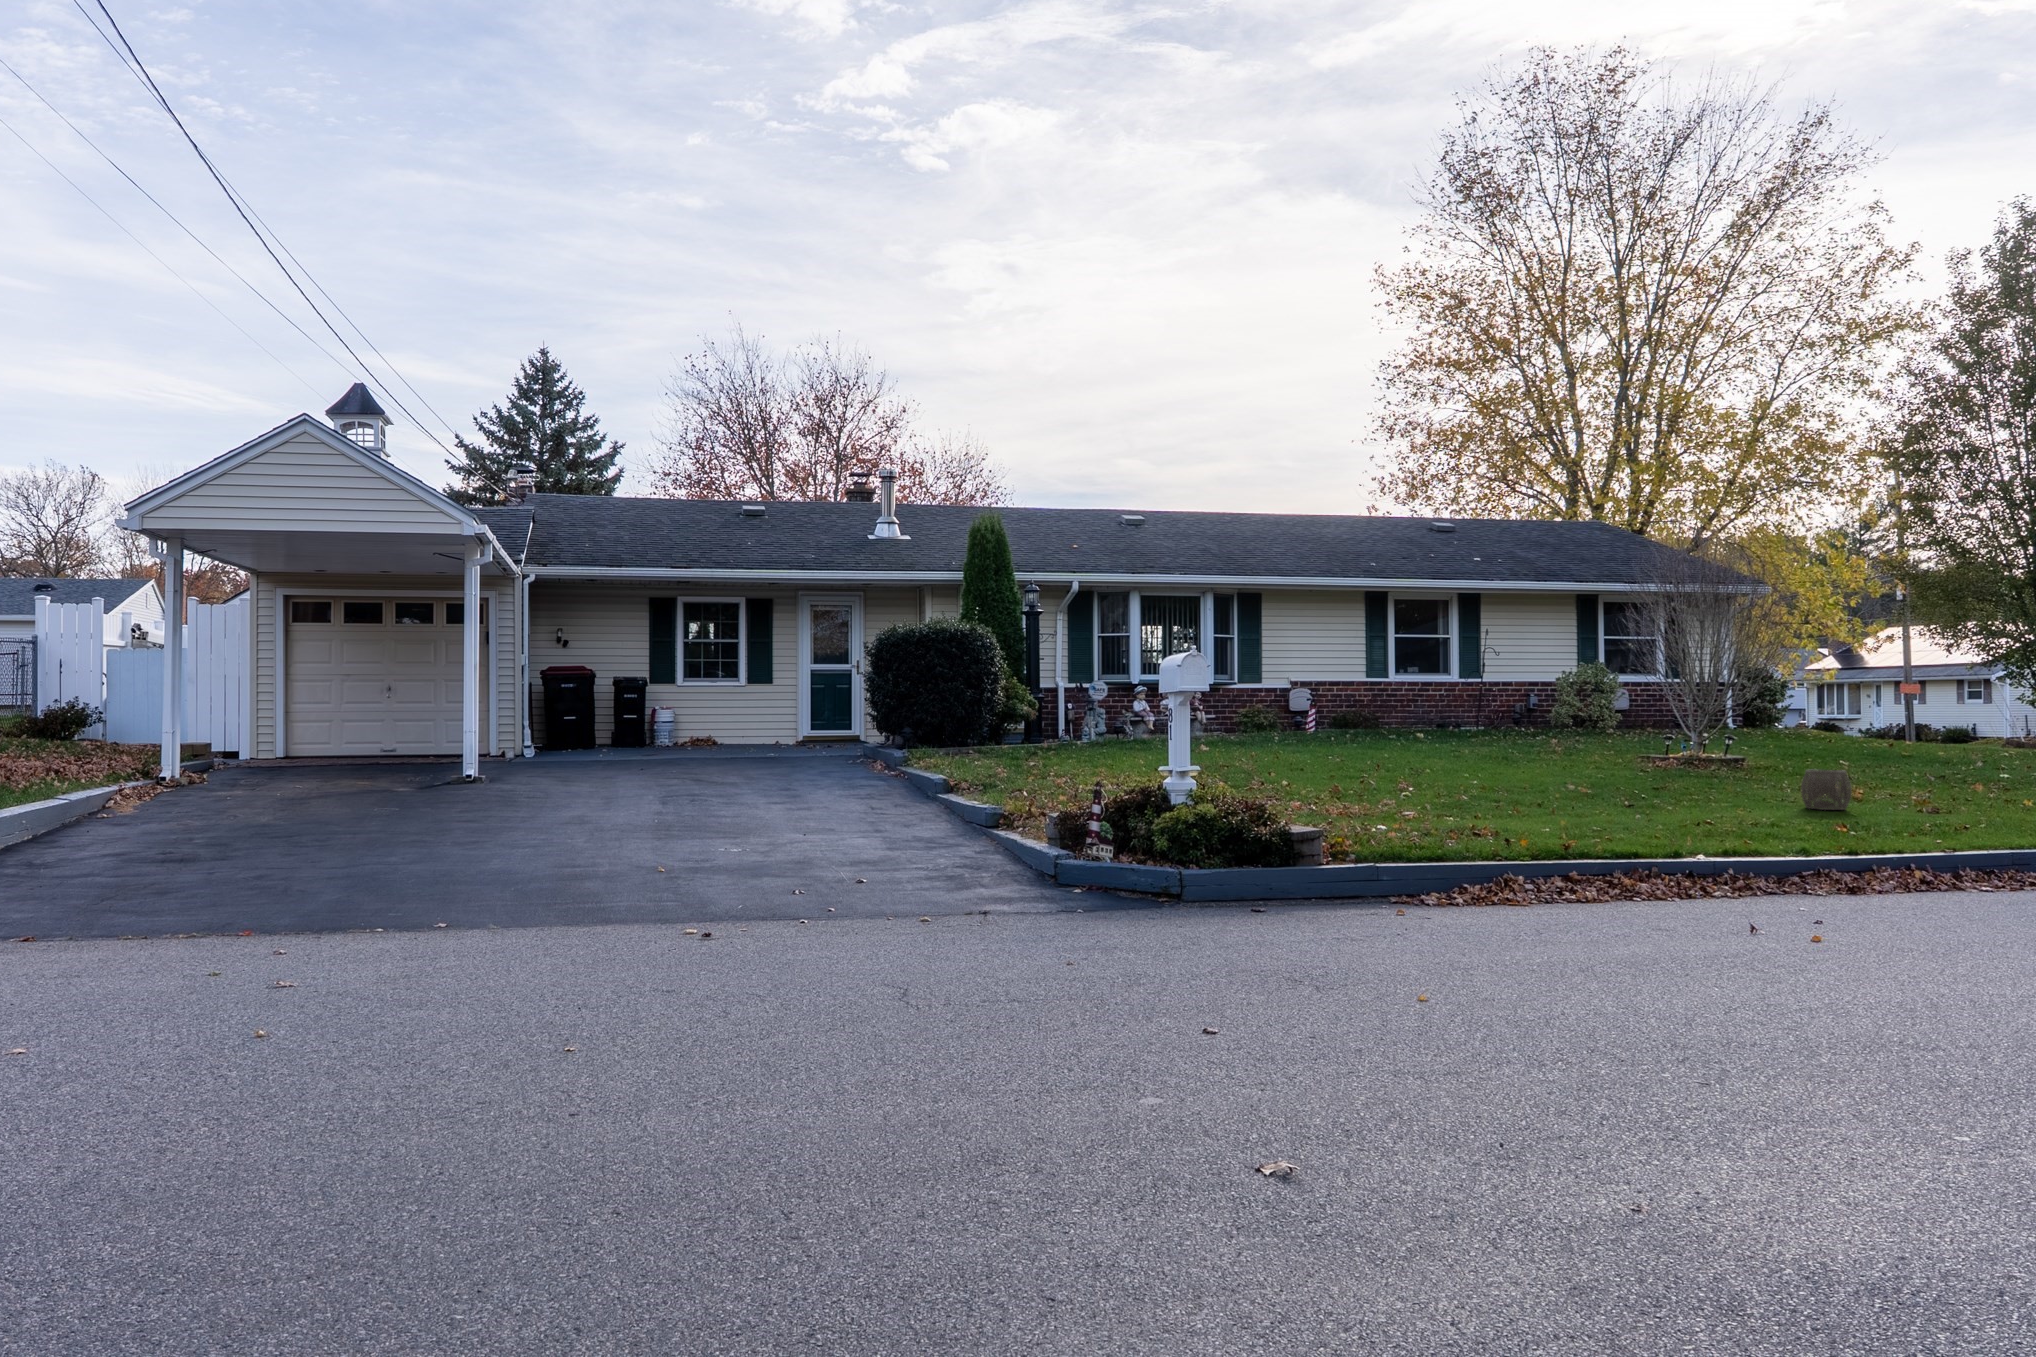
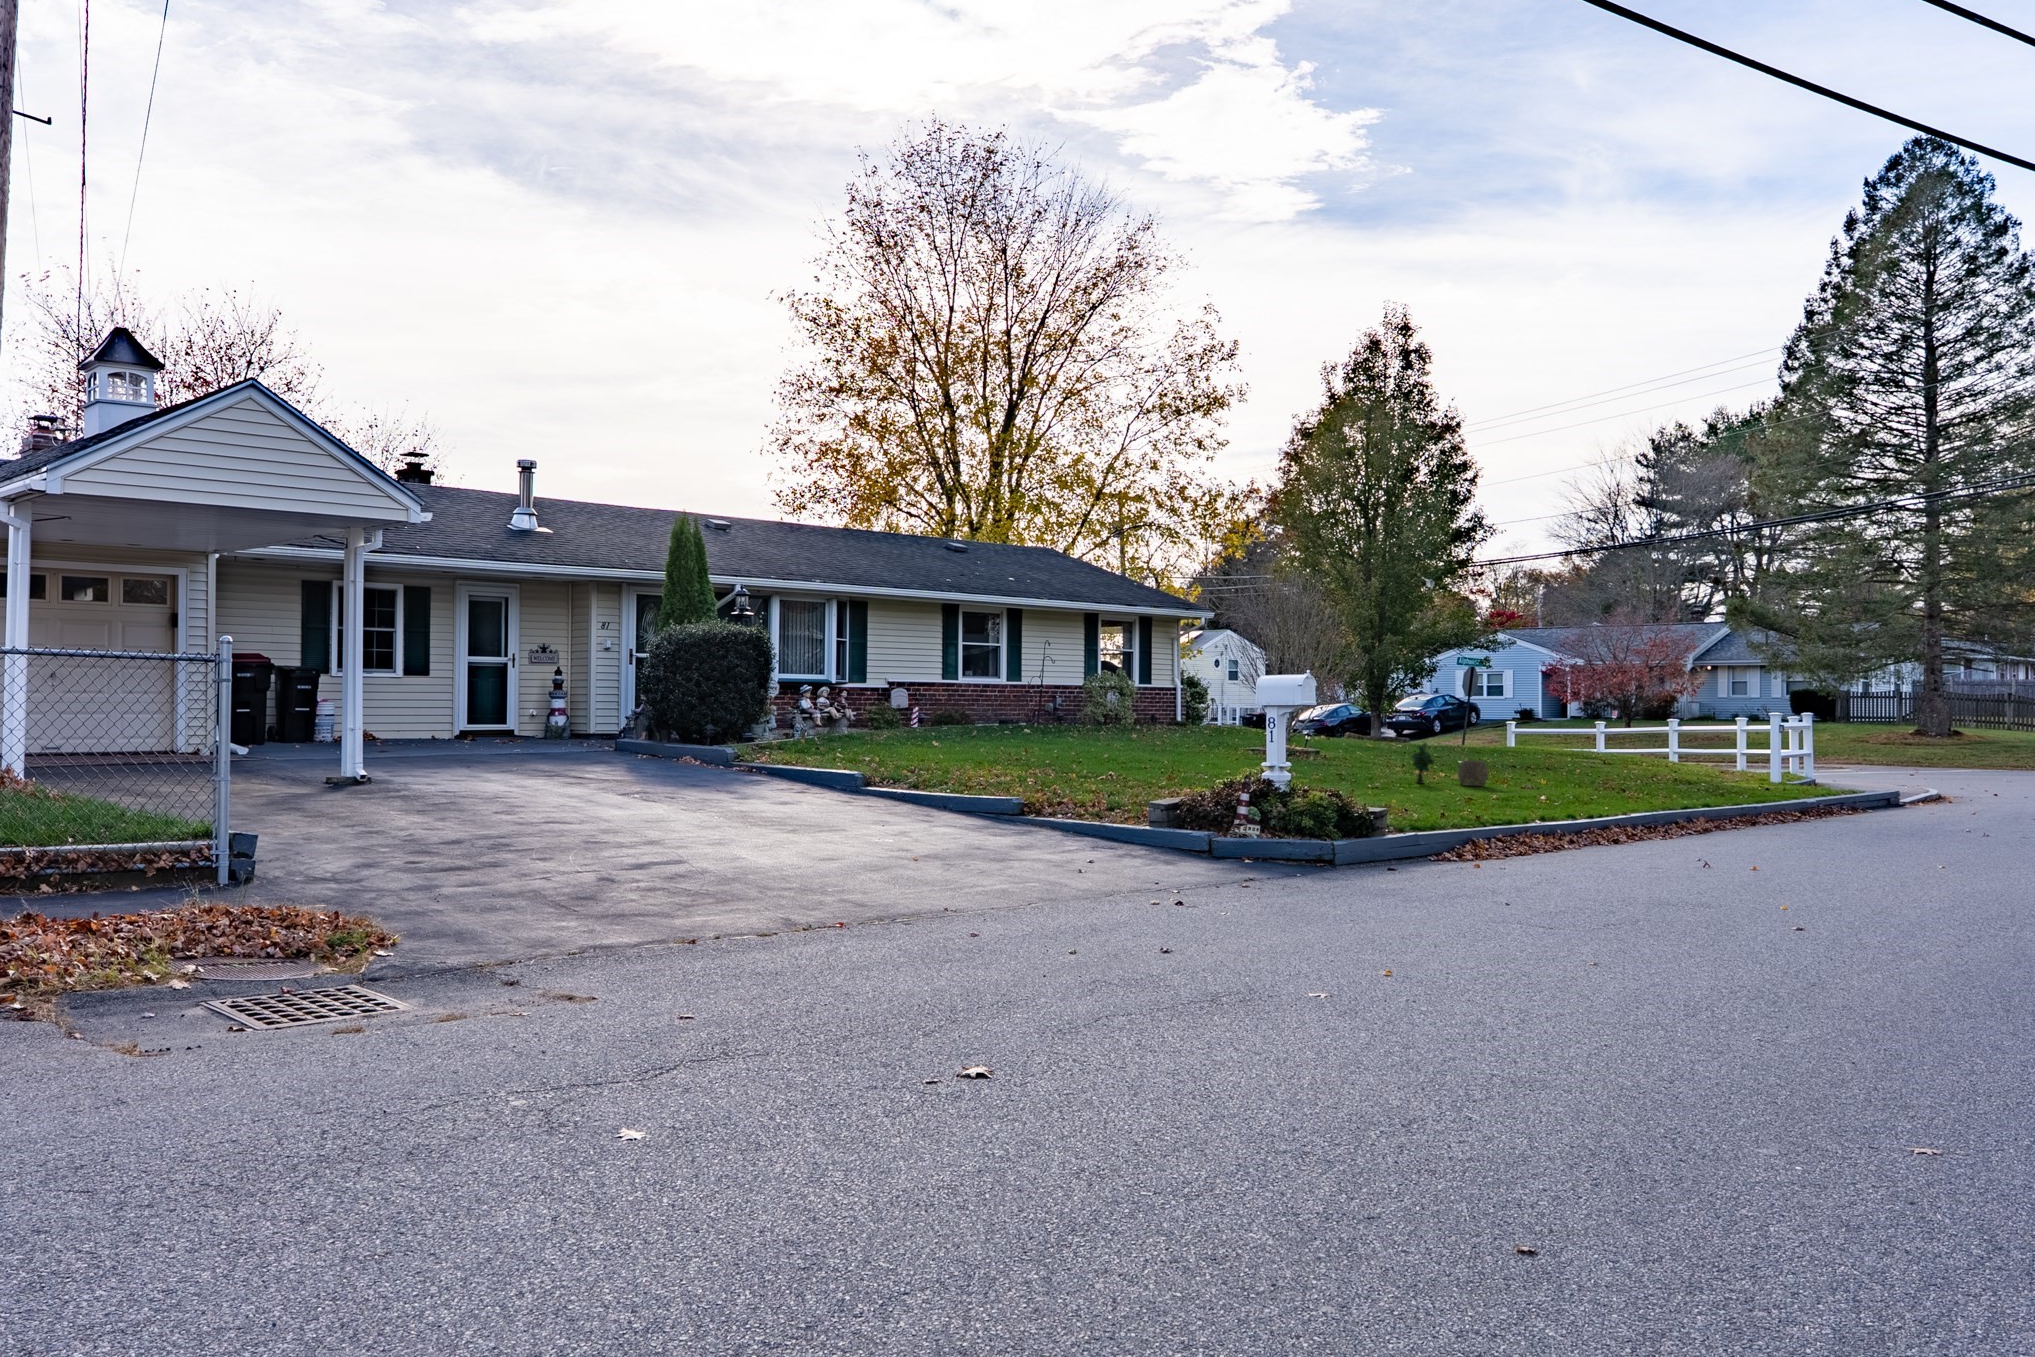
decorative plant: none [1719,741,1757,804] -> present [1412,743,1434,783]

